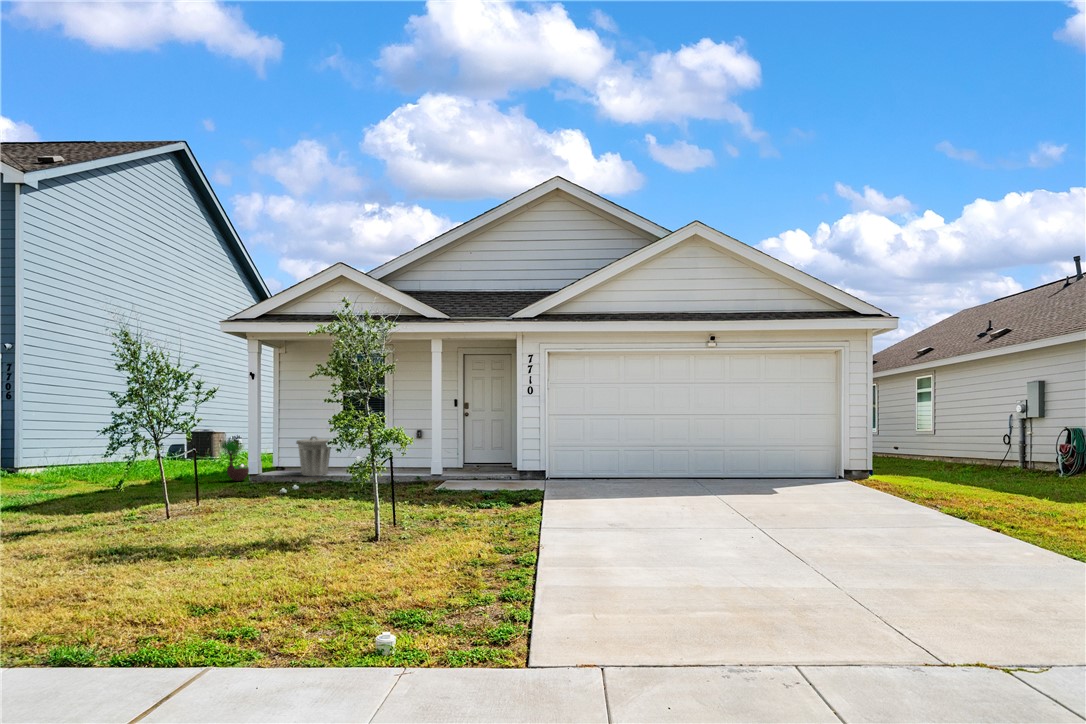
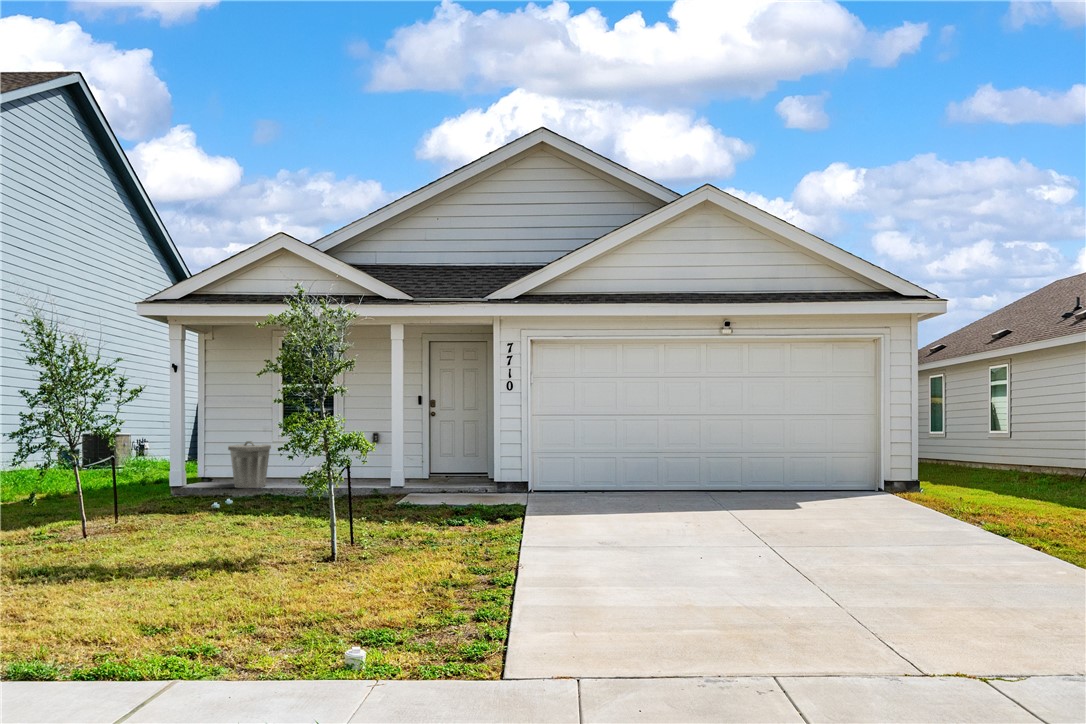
potted tree: present [222,440,249,481] -> none [138,439,172,494]

